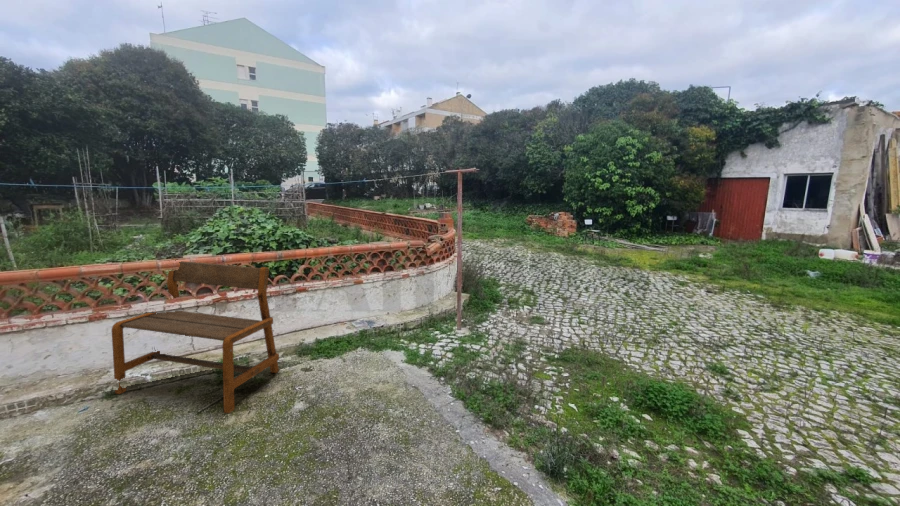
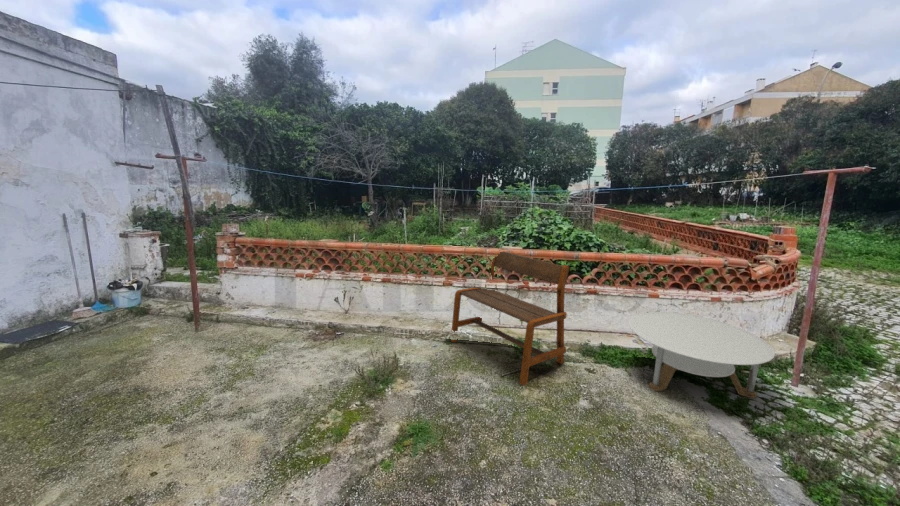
round table: none [338,293,443,368] -> present [629,312,775,398]

